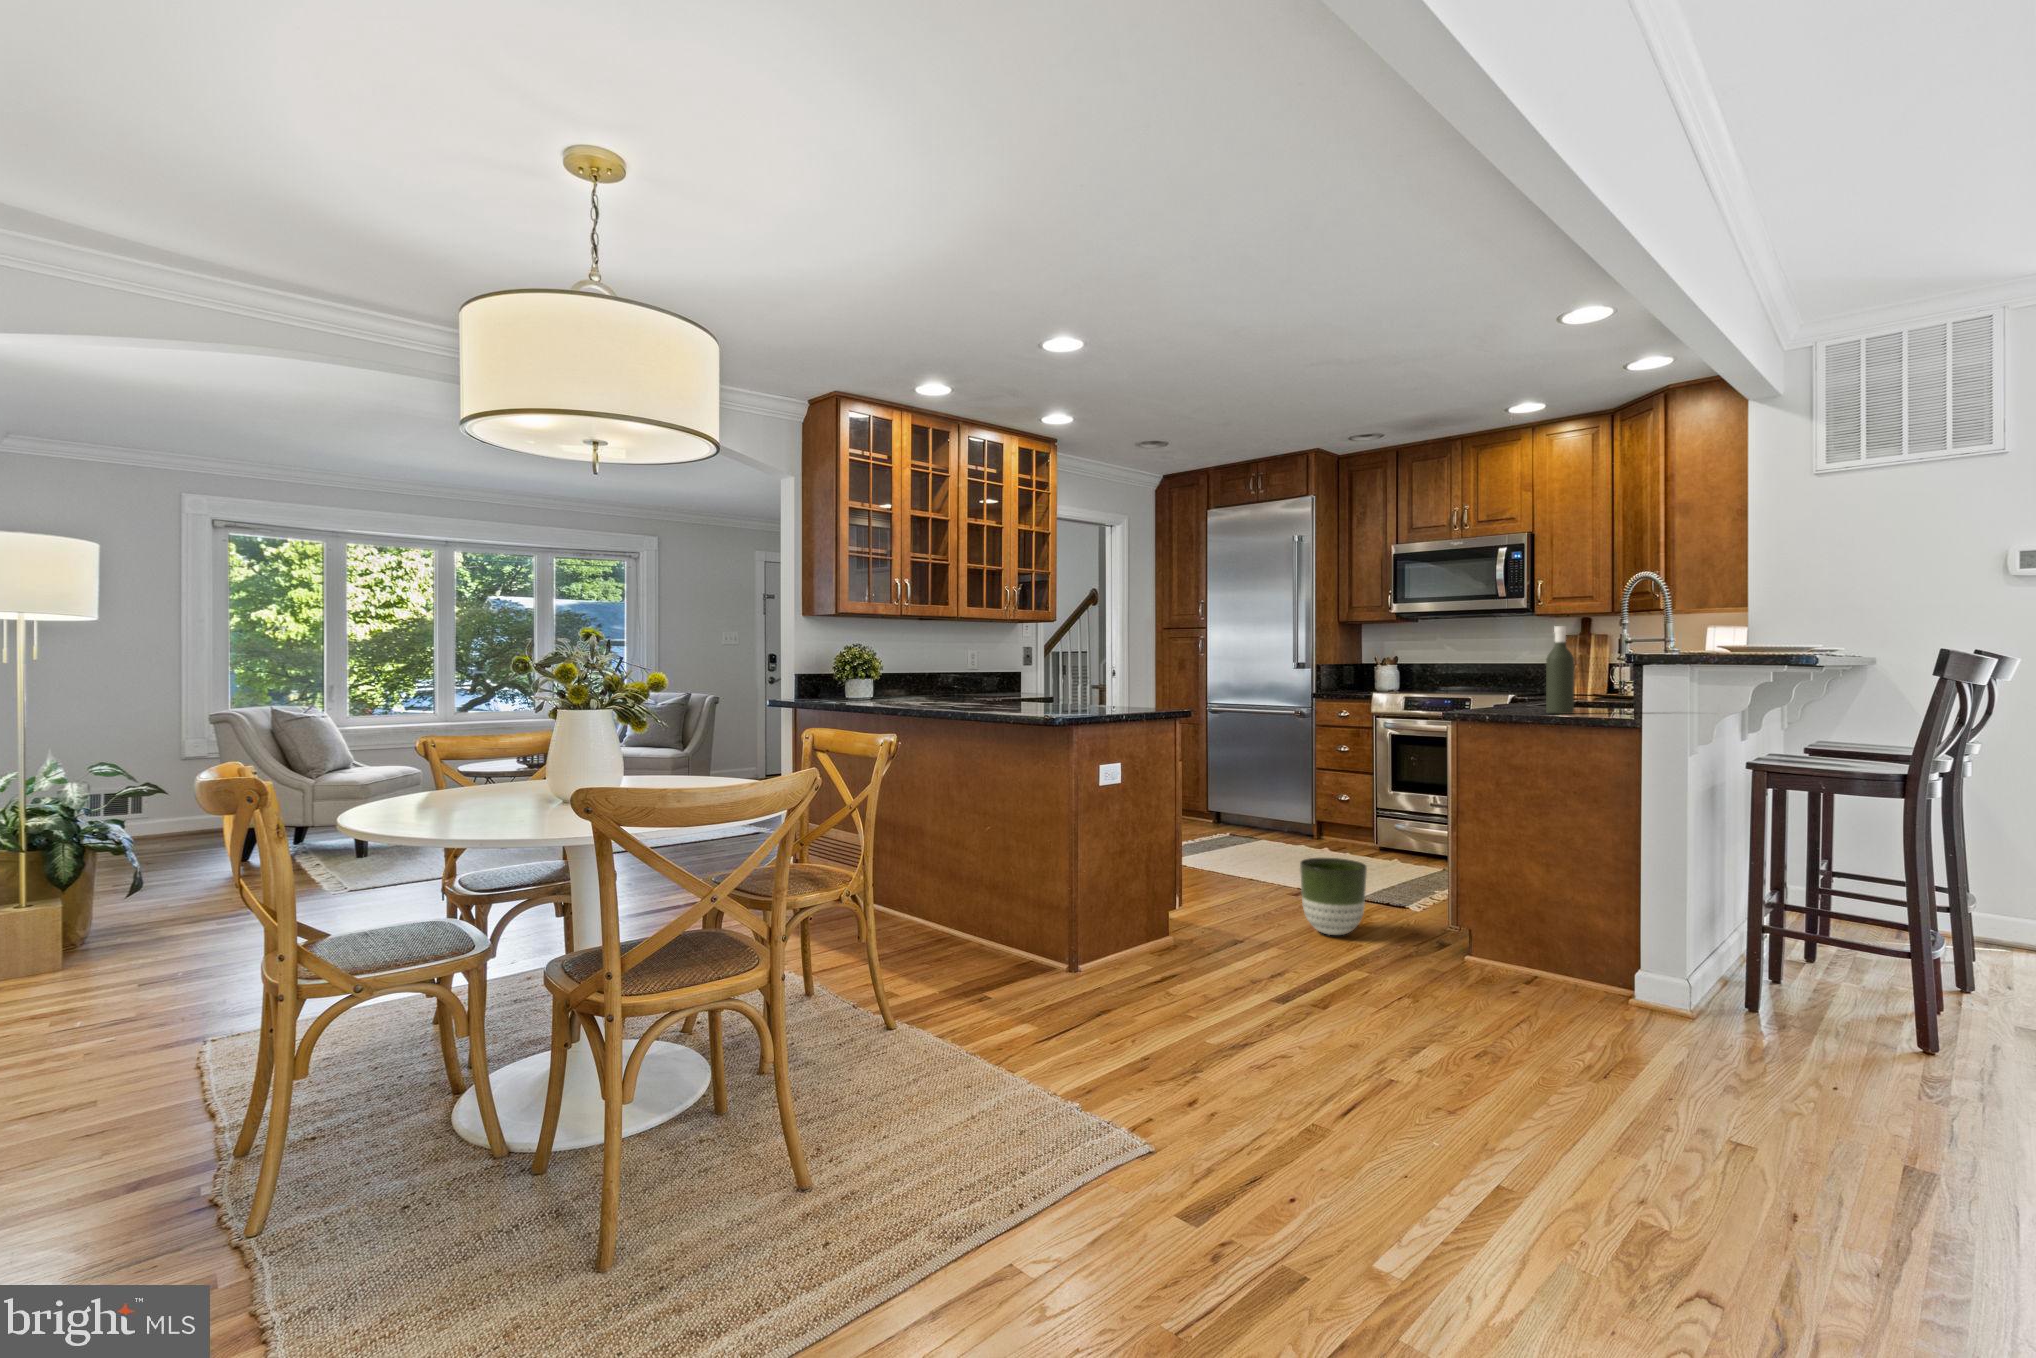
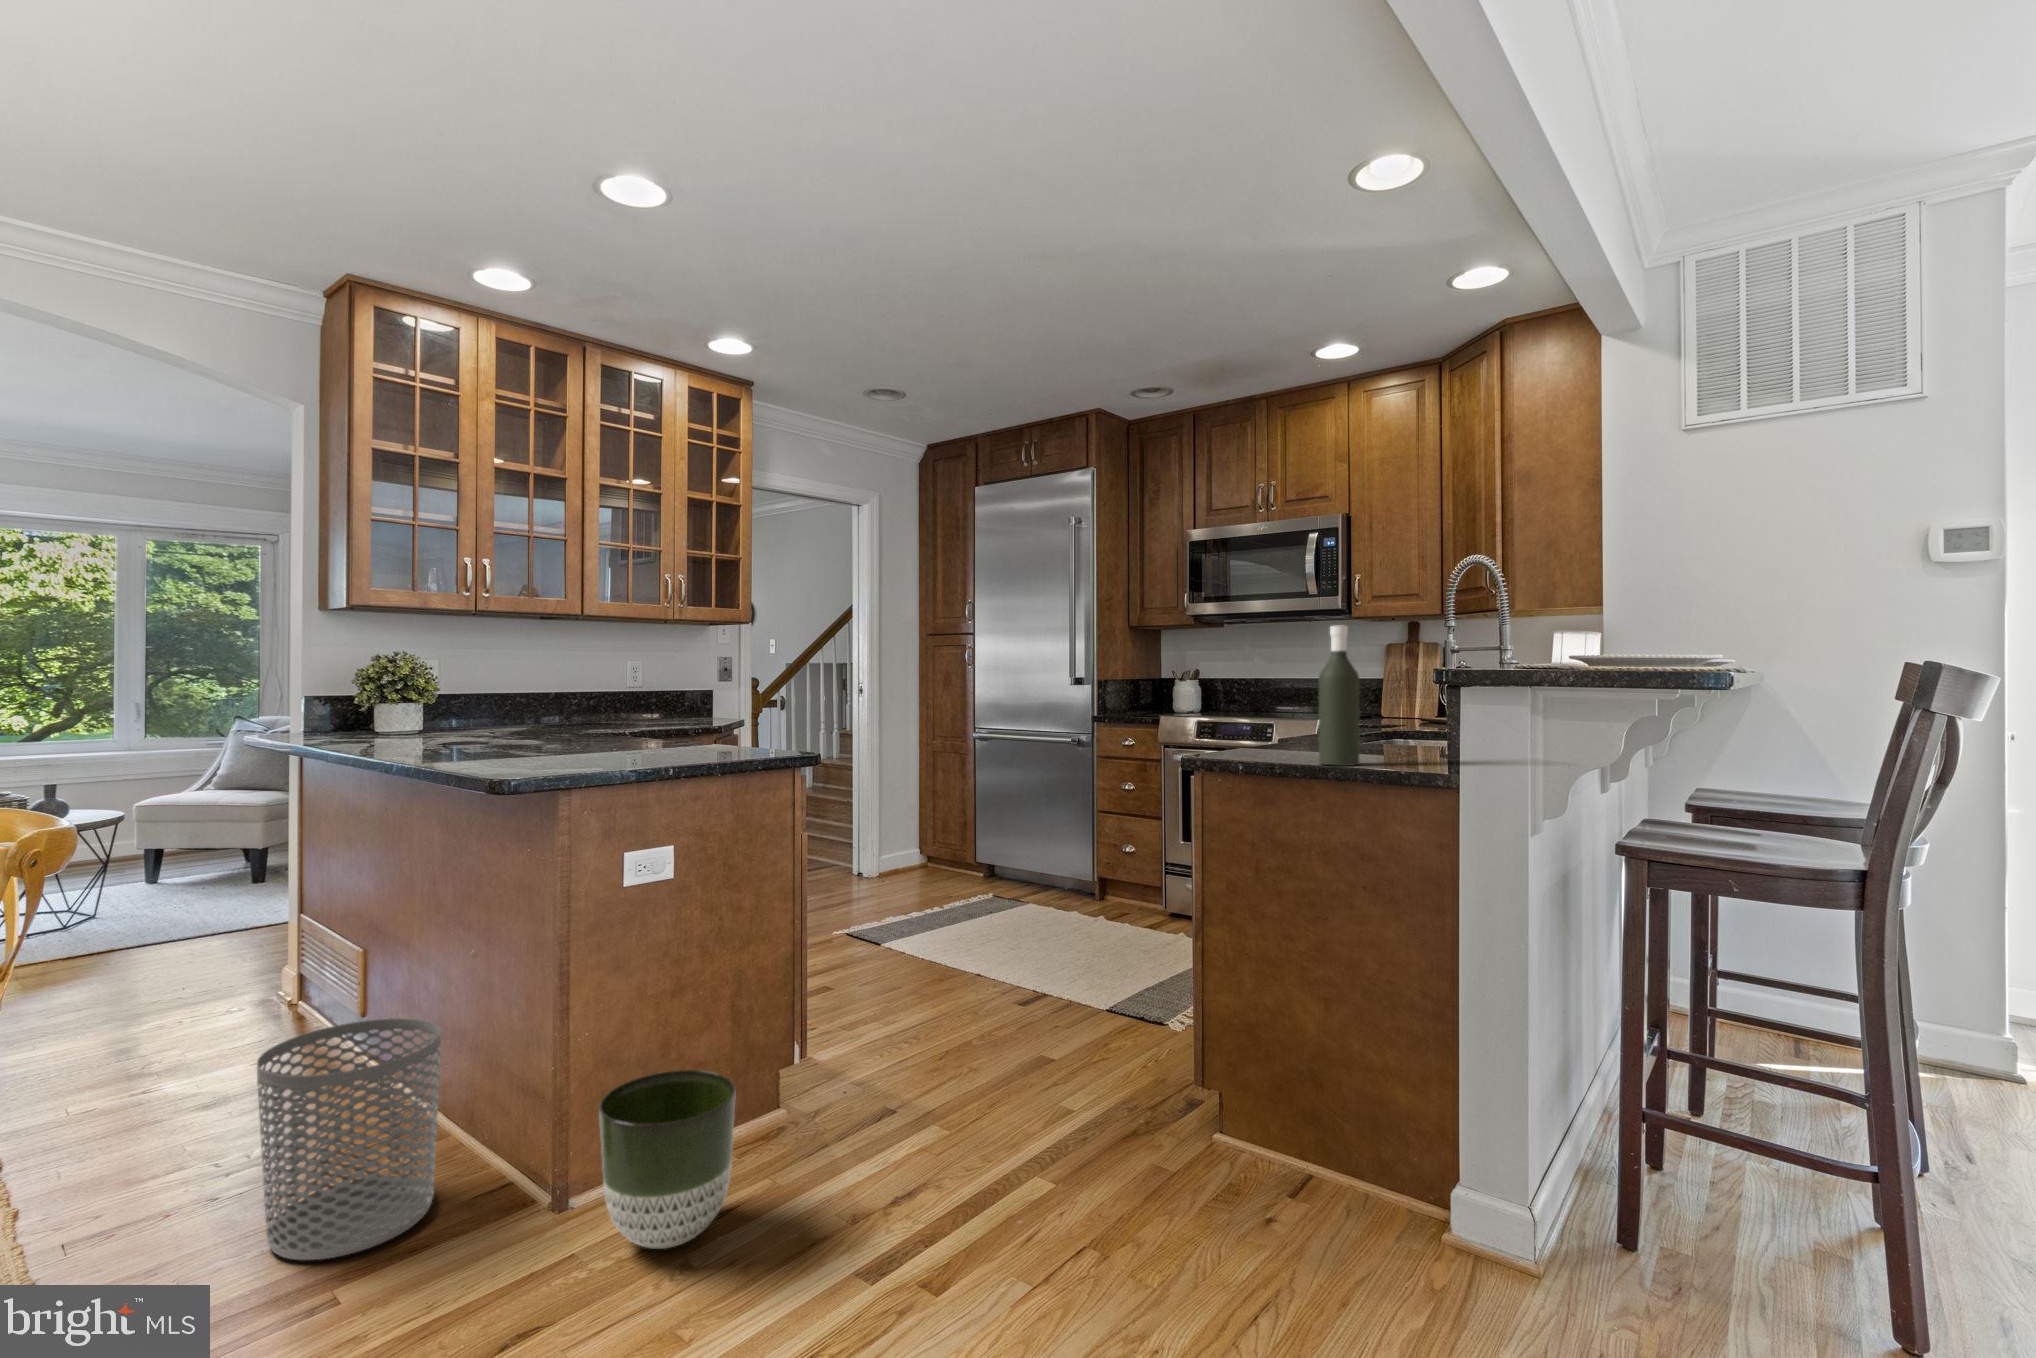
planter: present [1300,858,1367,935] -> present [599,1070,735,1249]
waste bin: none [915,861,1003,983] -> present [257,1018,441,1260]

